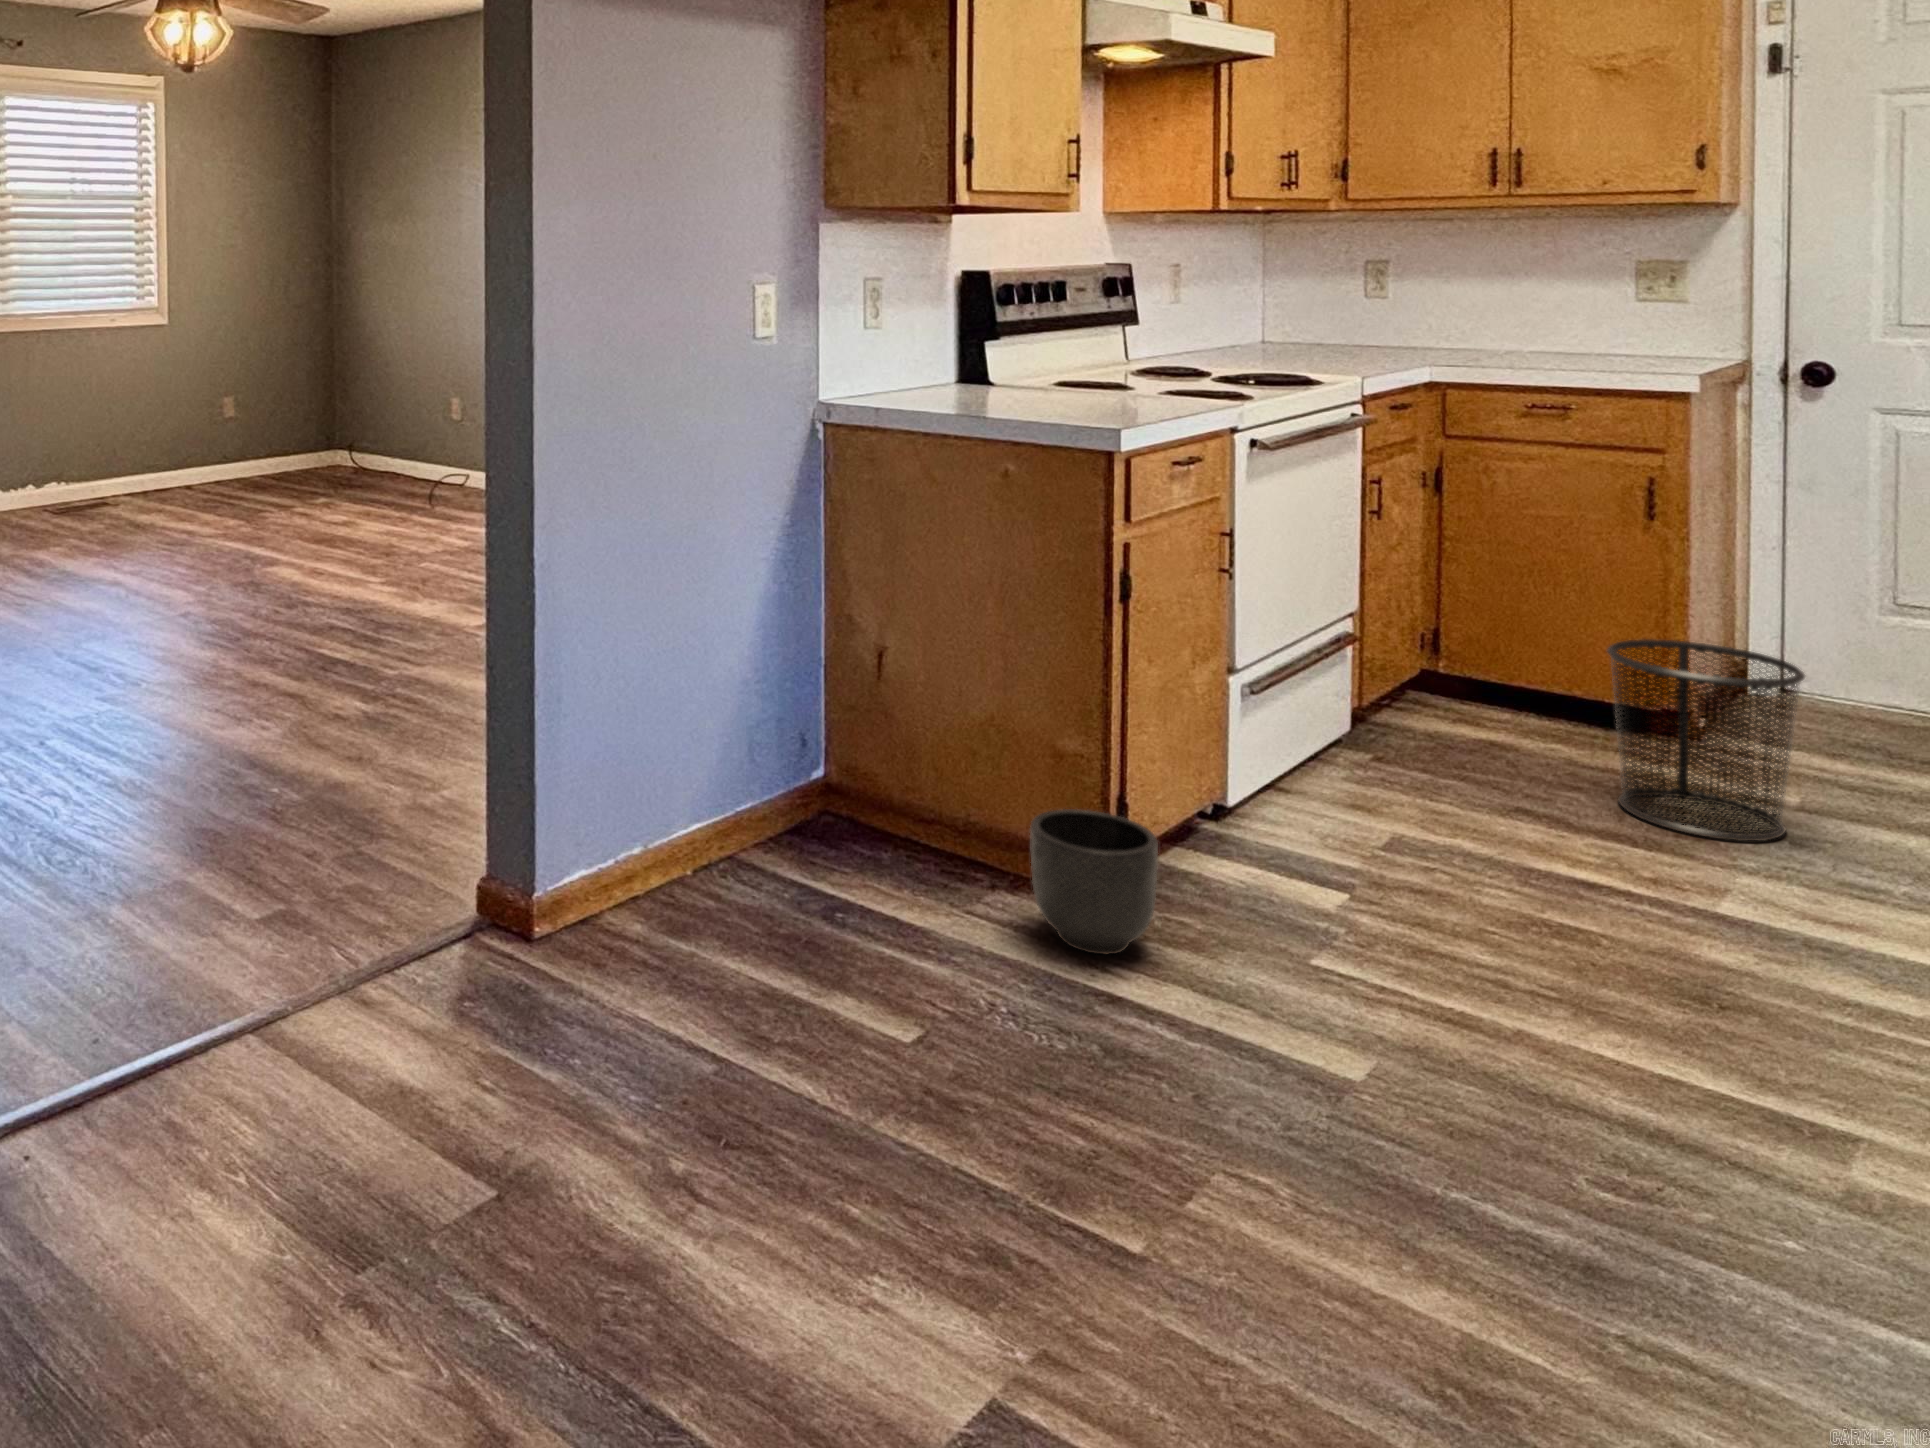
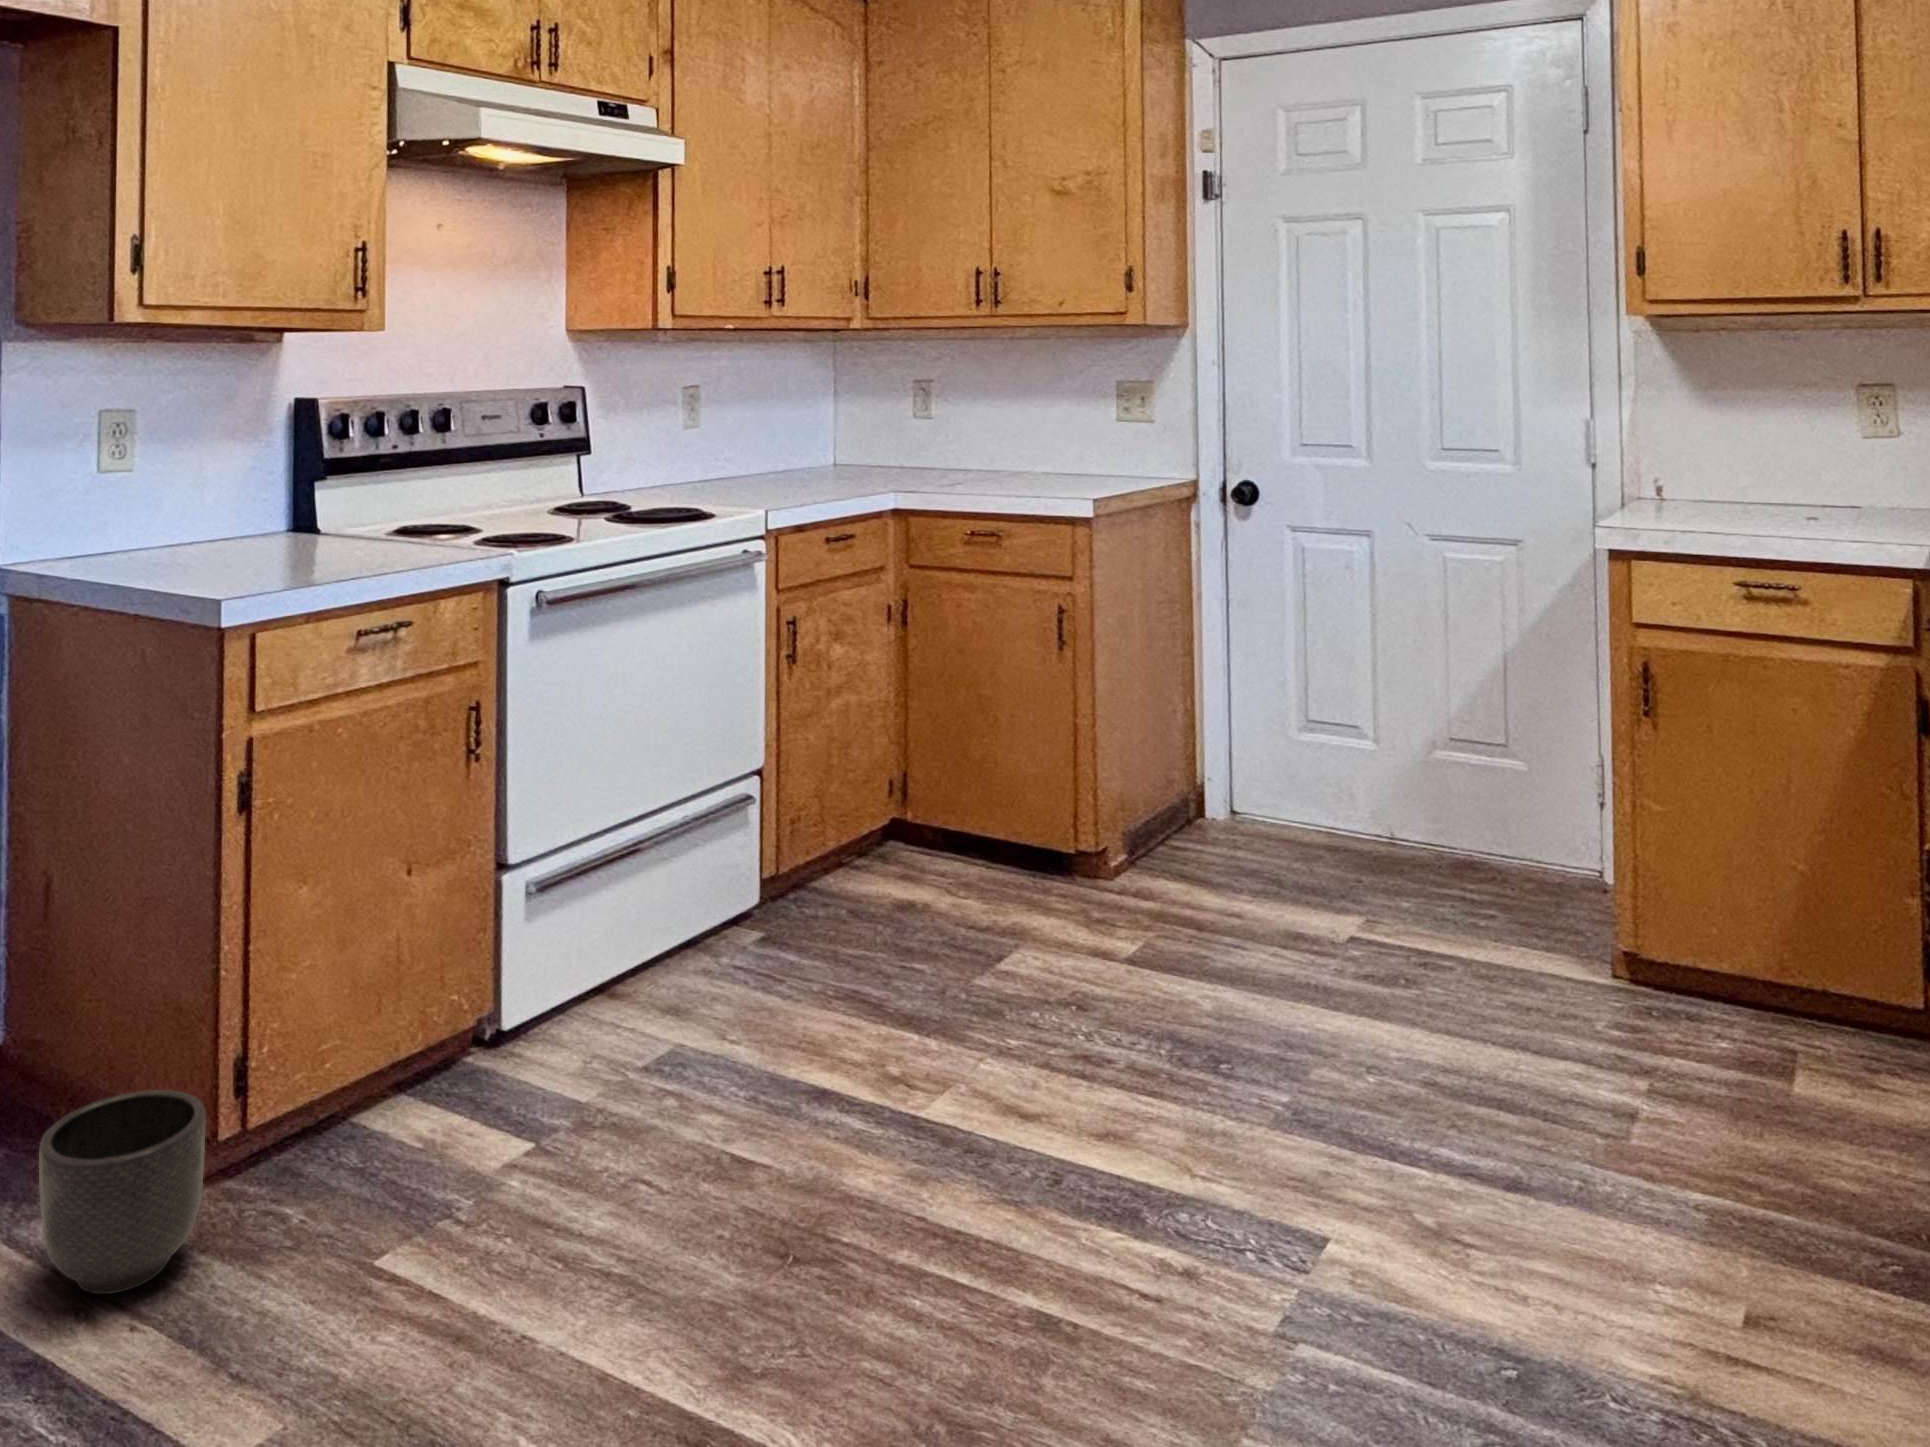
waste bin: present [1607,639,1805,841] -> none [939,786,1099,1008]

